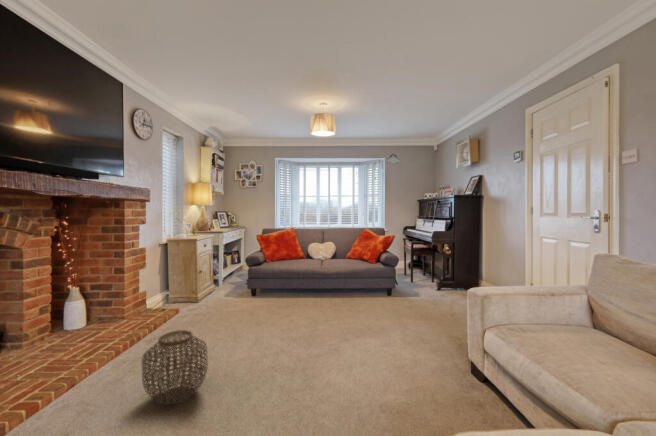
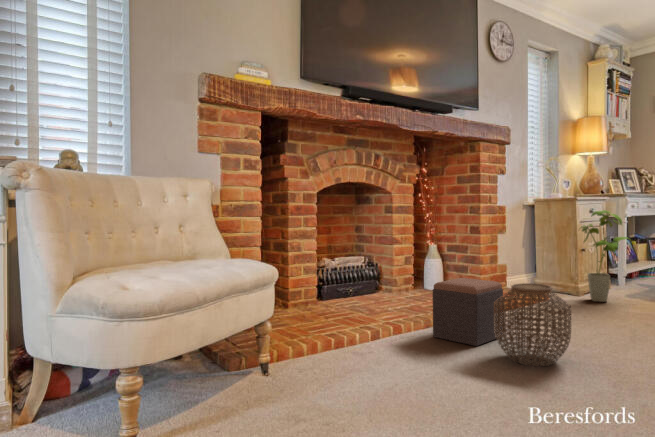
house plant: none [199,248,231,308] -> present [581,210,631,302]
footstool: none [74,327,149,397] -> present [432,278,503,346]

